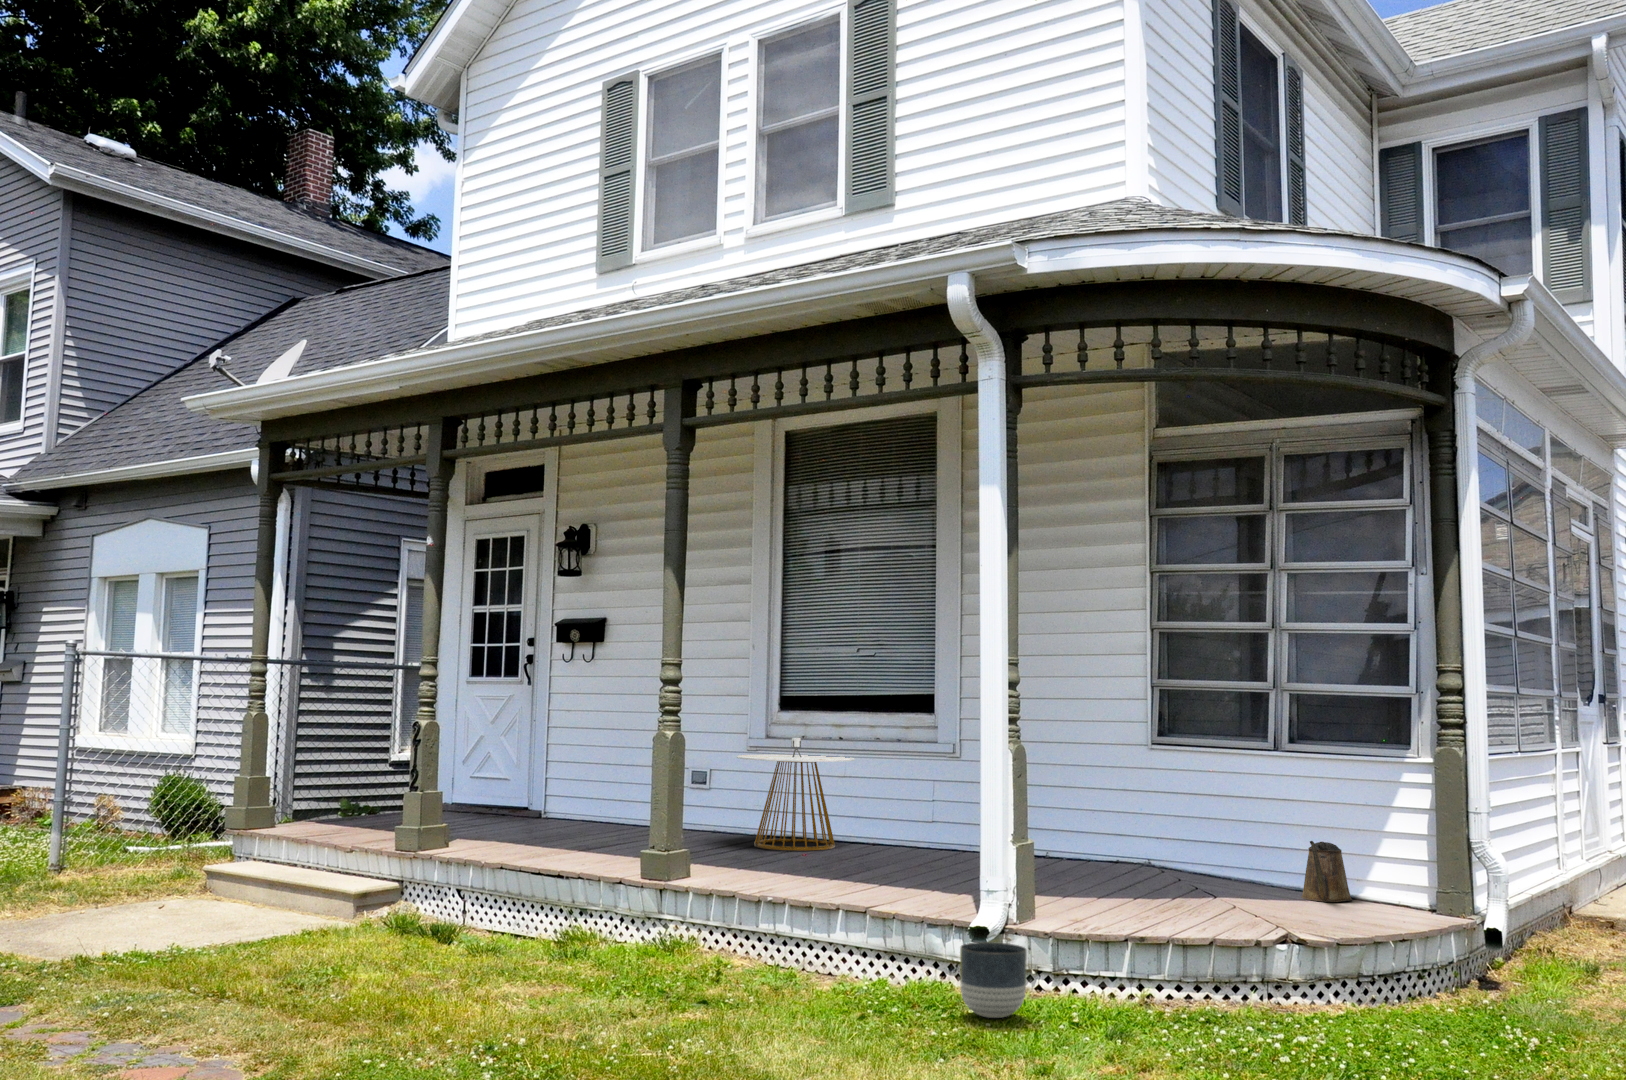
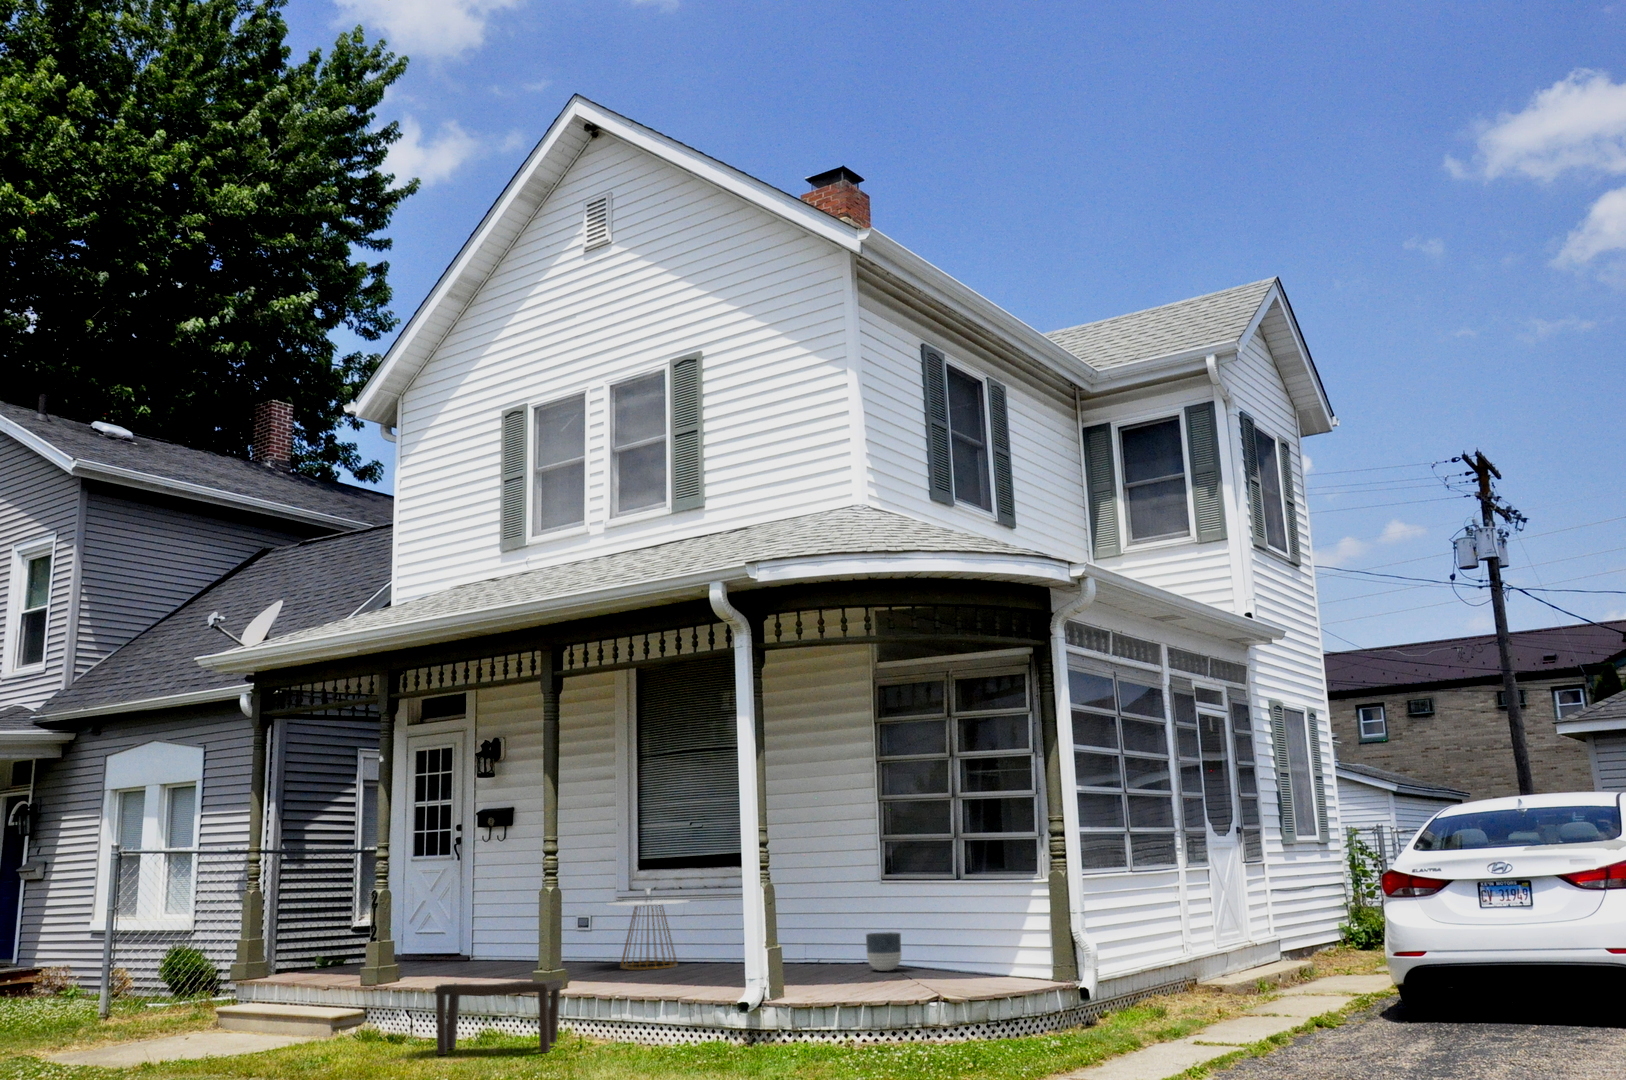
watering can: present [1301,841,1352,902] -> none [971,937,1007,979]
bench: none [499,861,687,974] -> present [435,979,563,1055]
planter: present [960,942,1027,1018] -> present [866,932,901,971]

